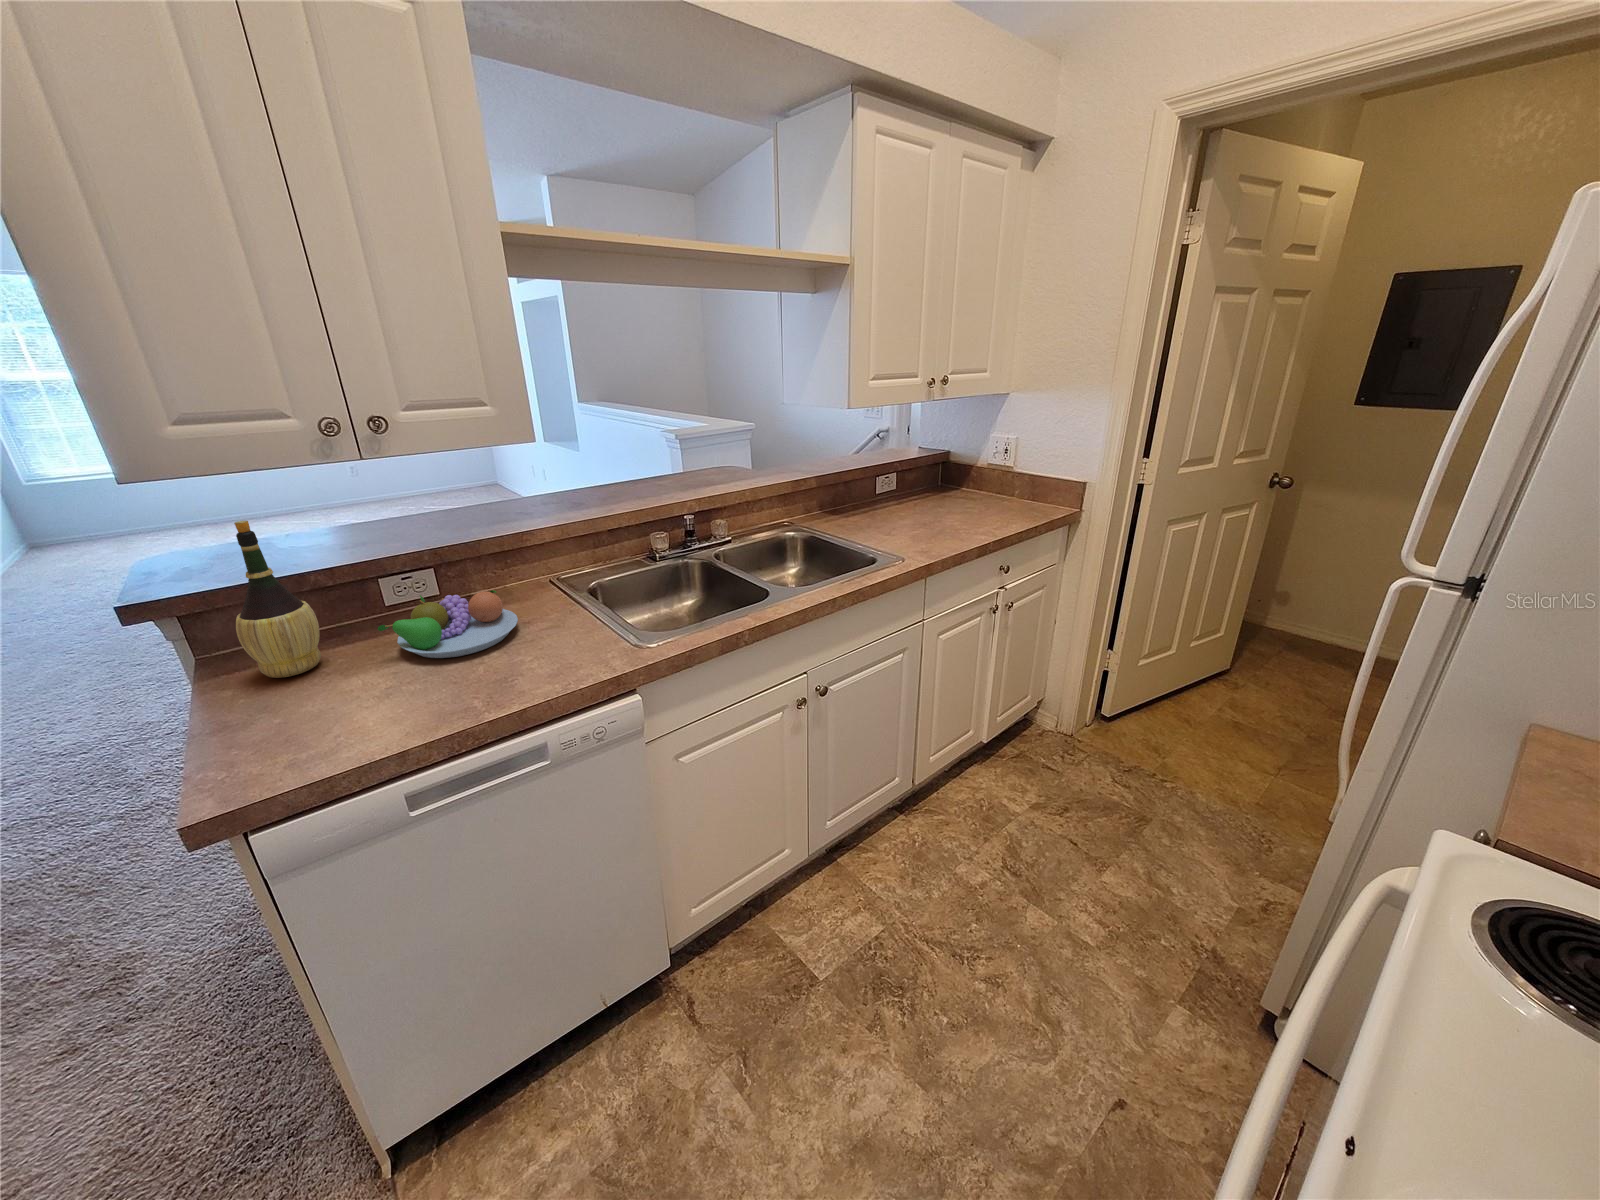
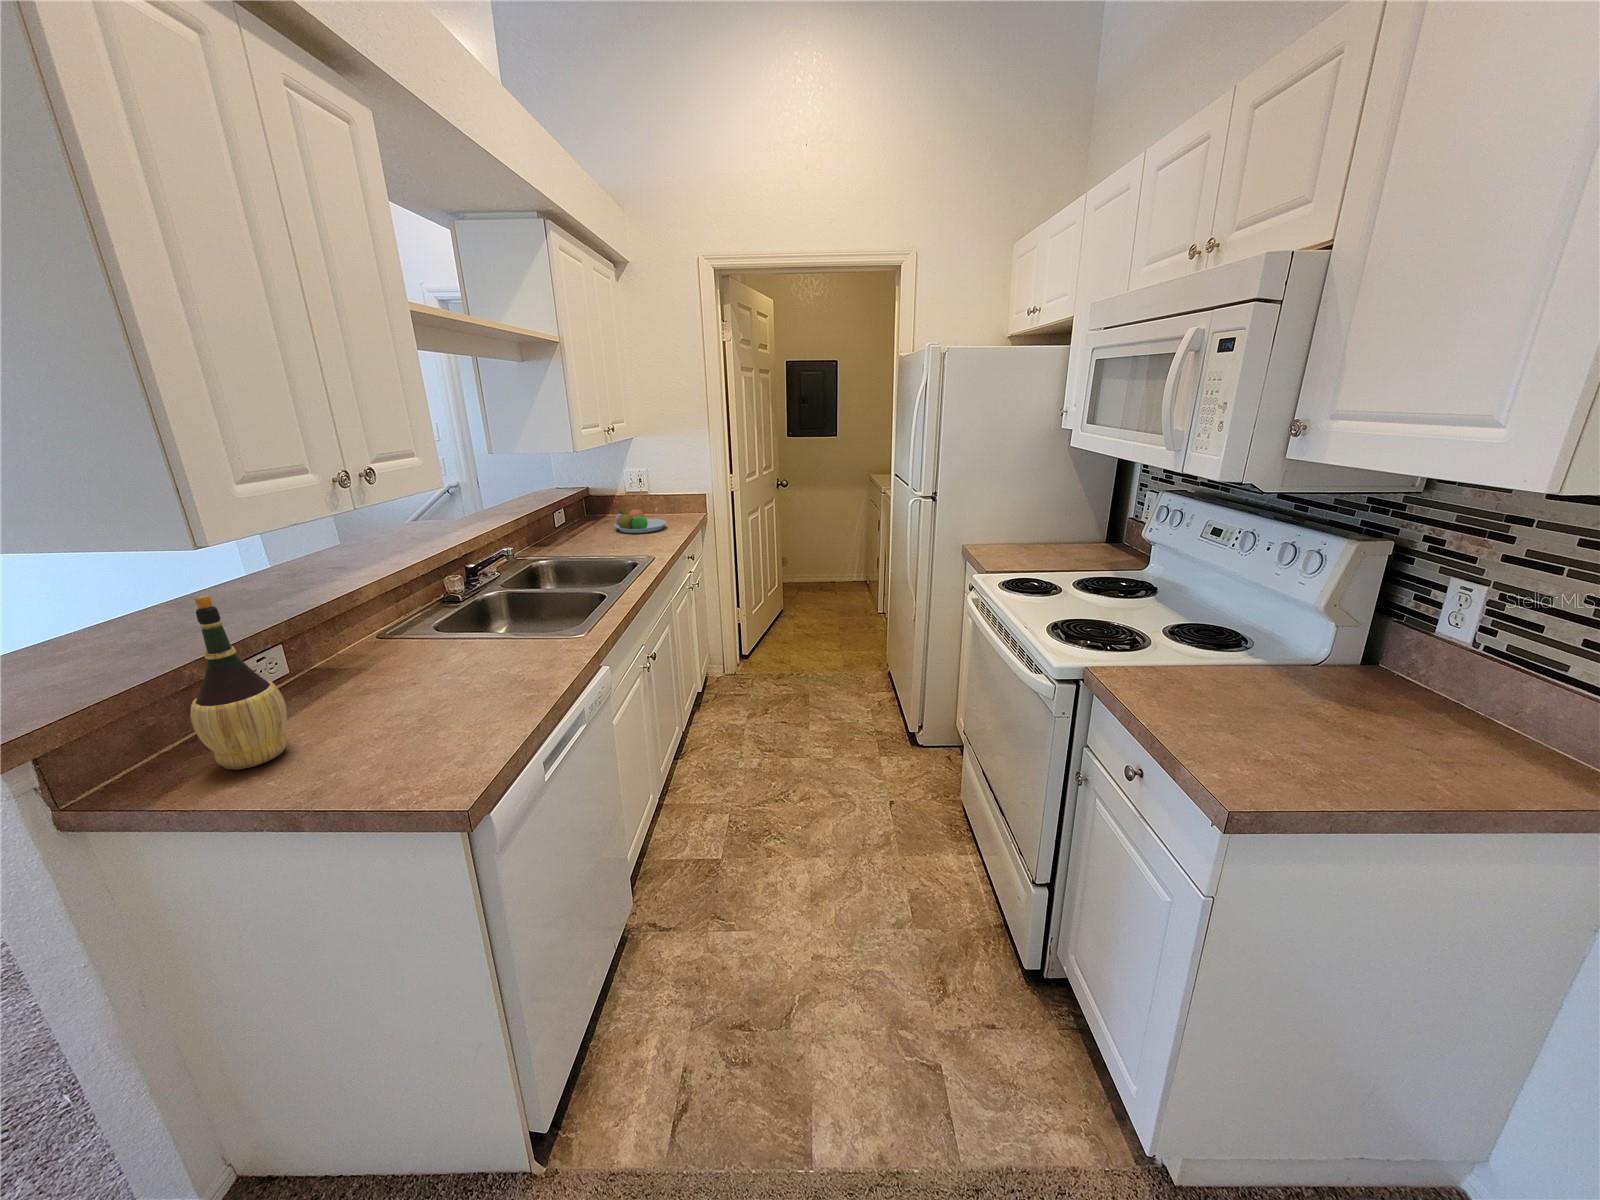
fruit bowl: present [378,590,518,658] -> present [614,509,666,533]

